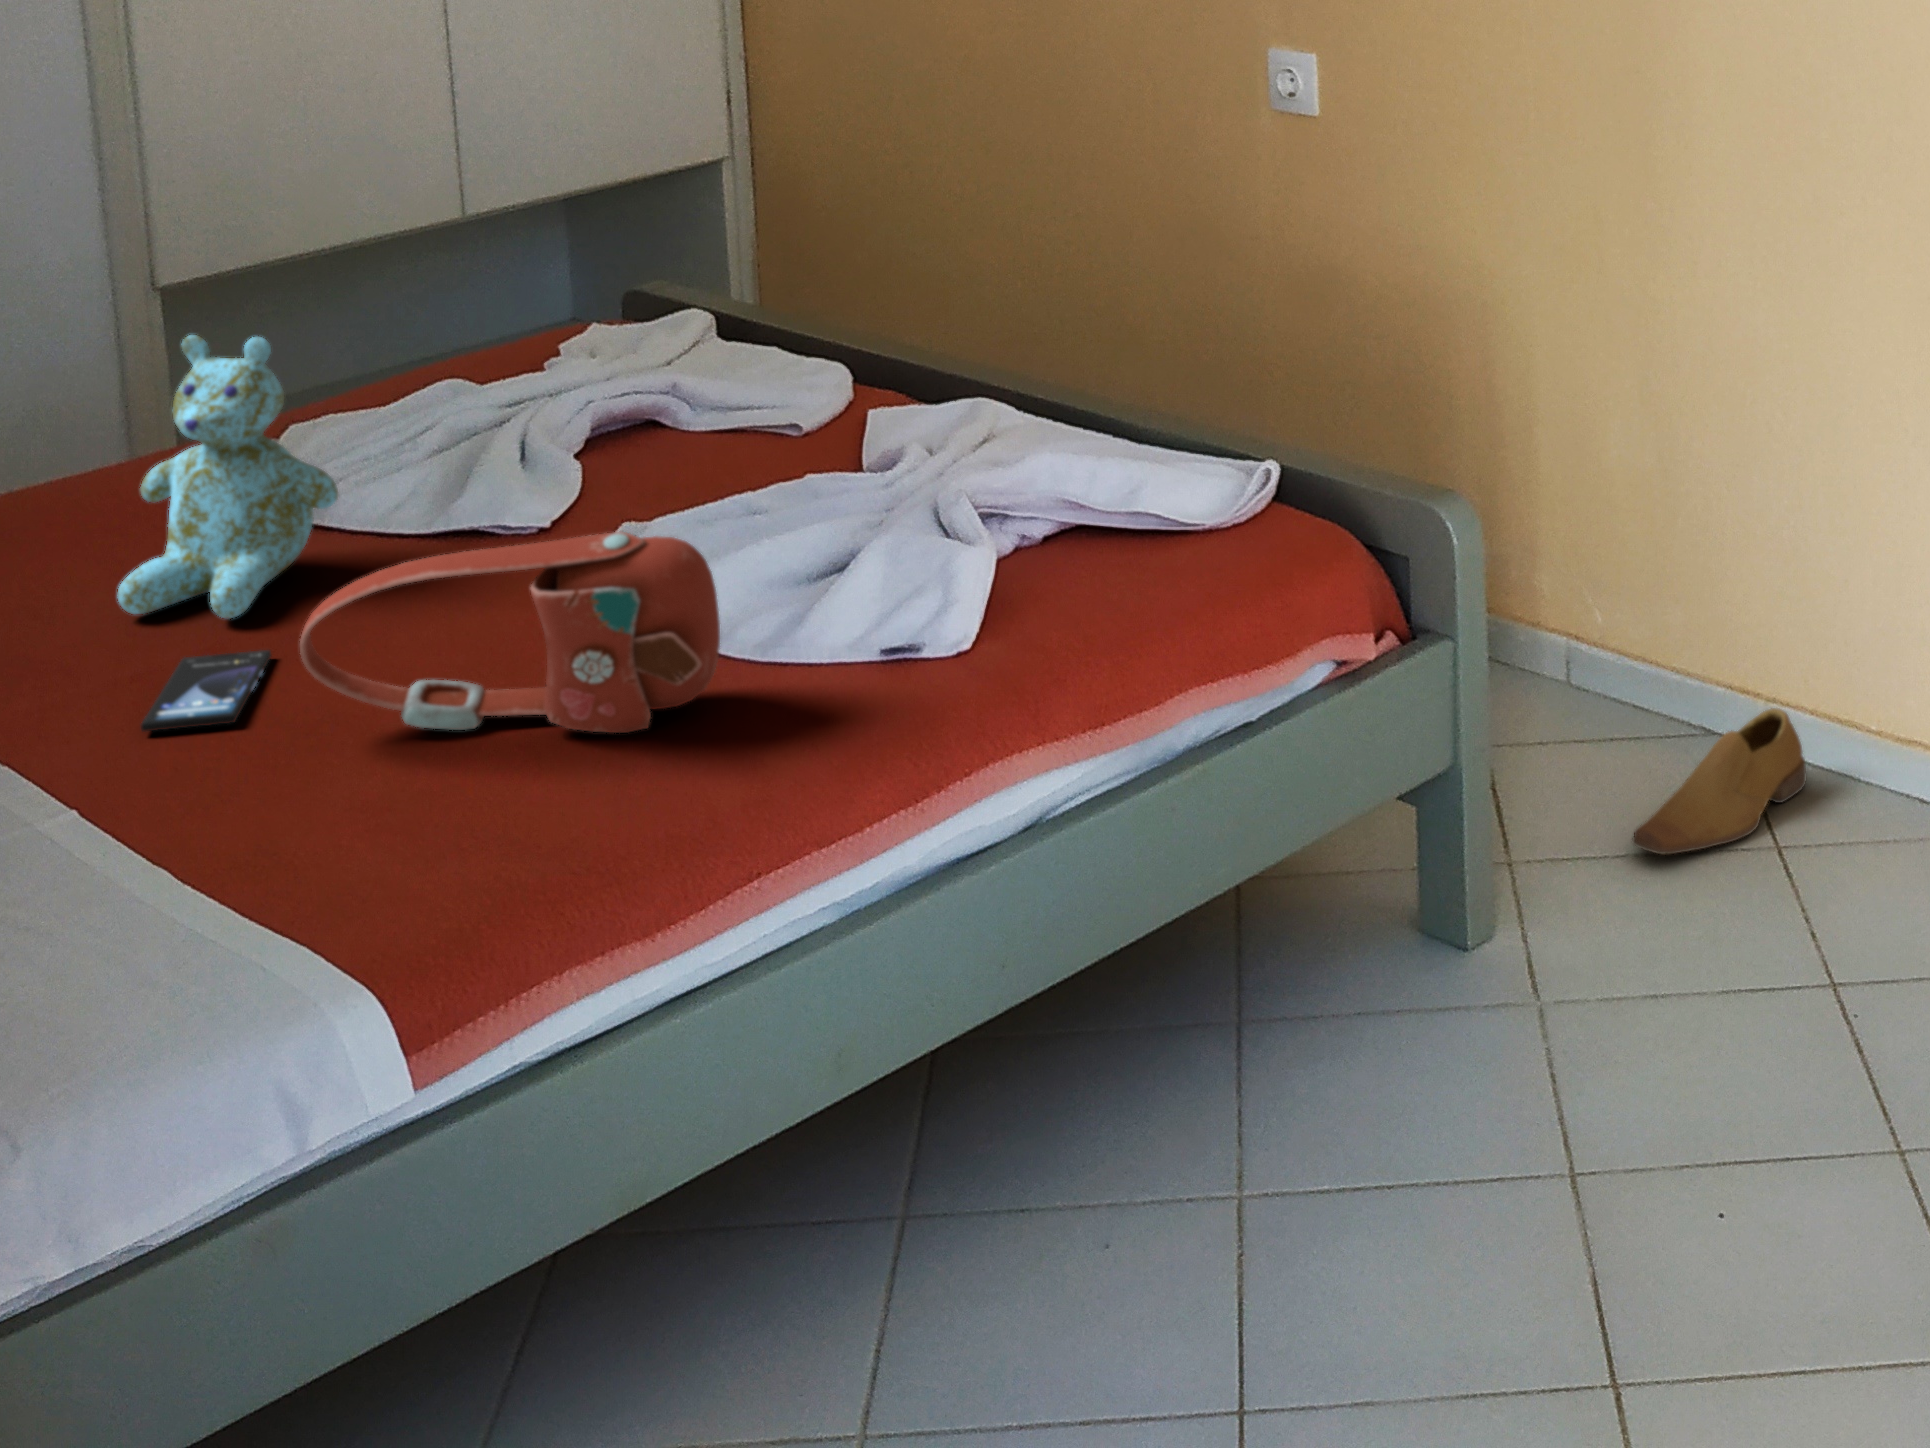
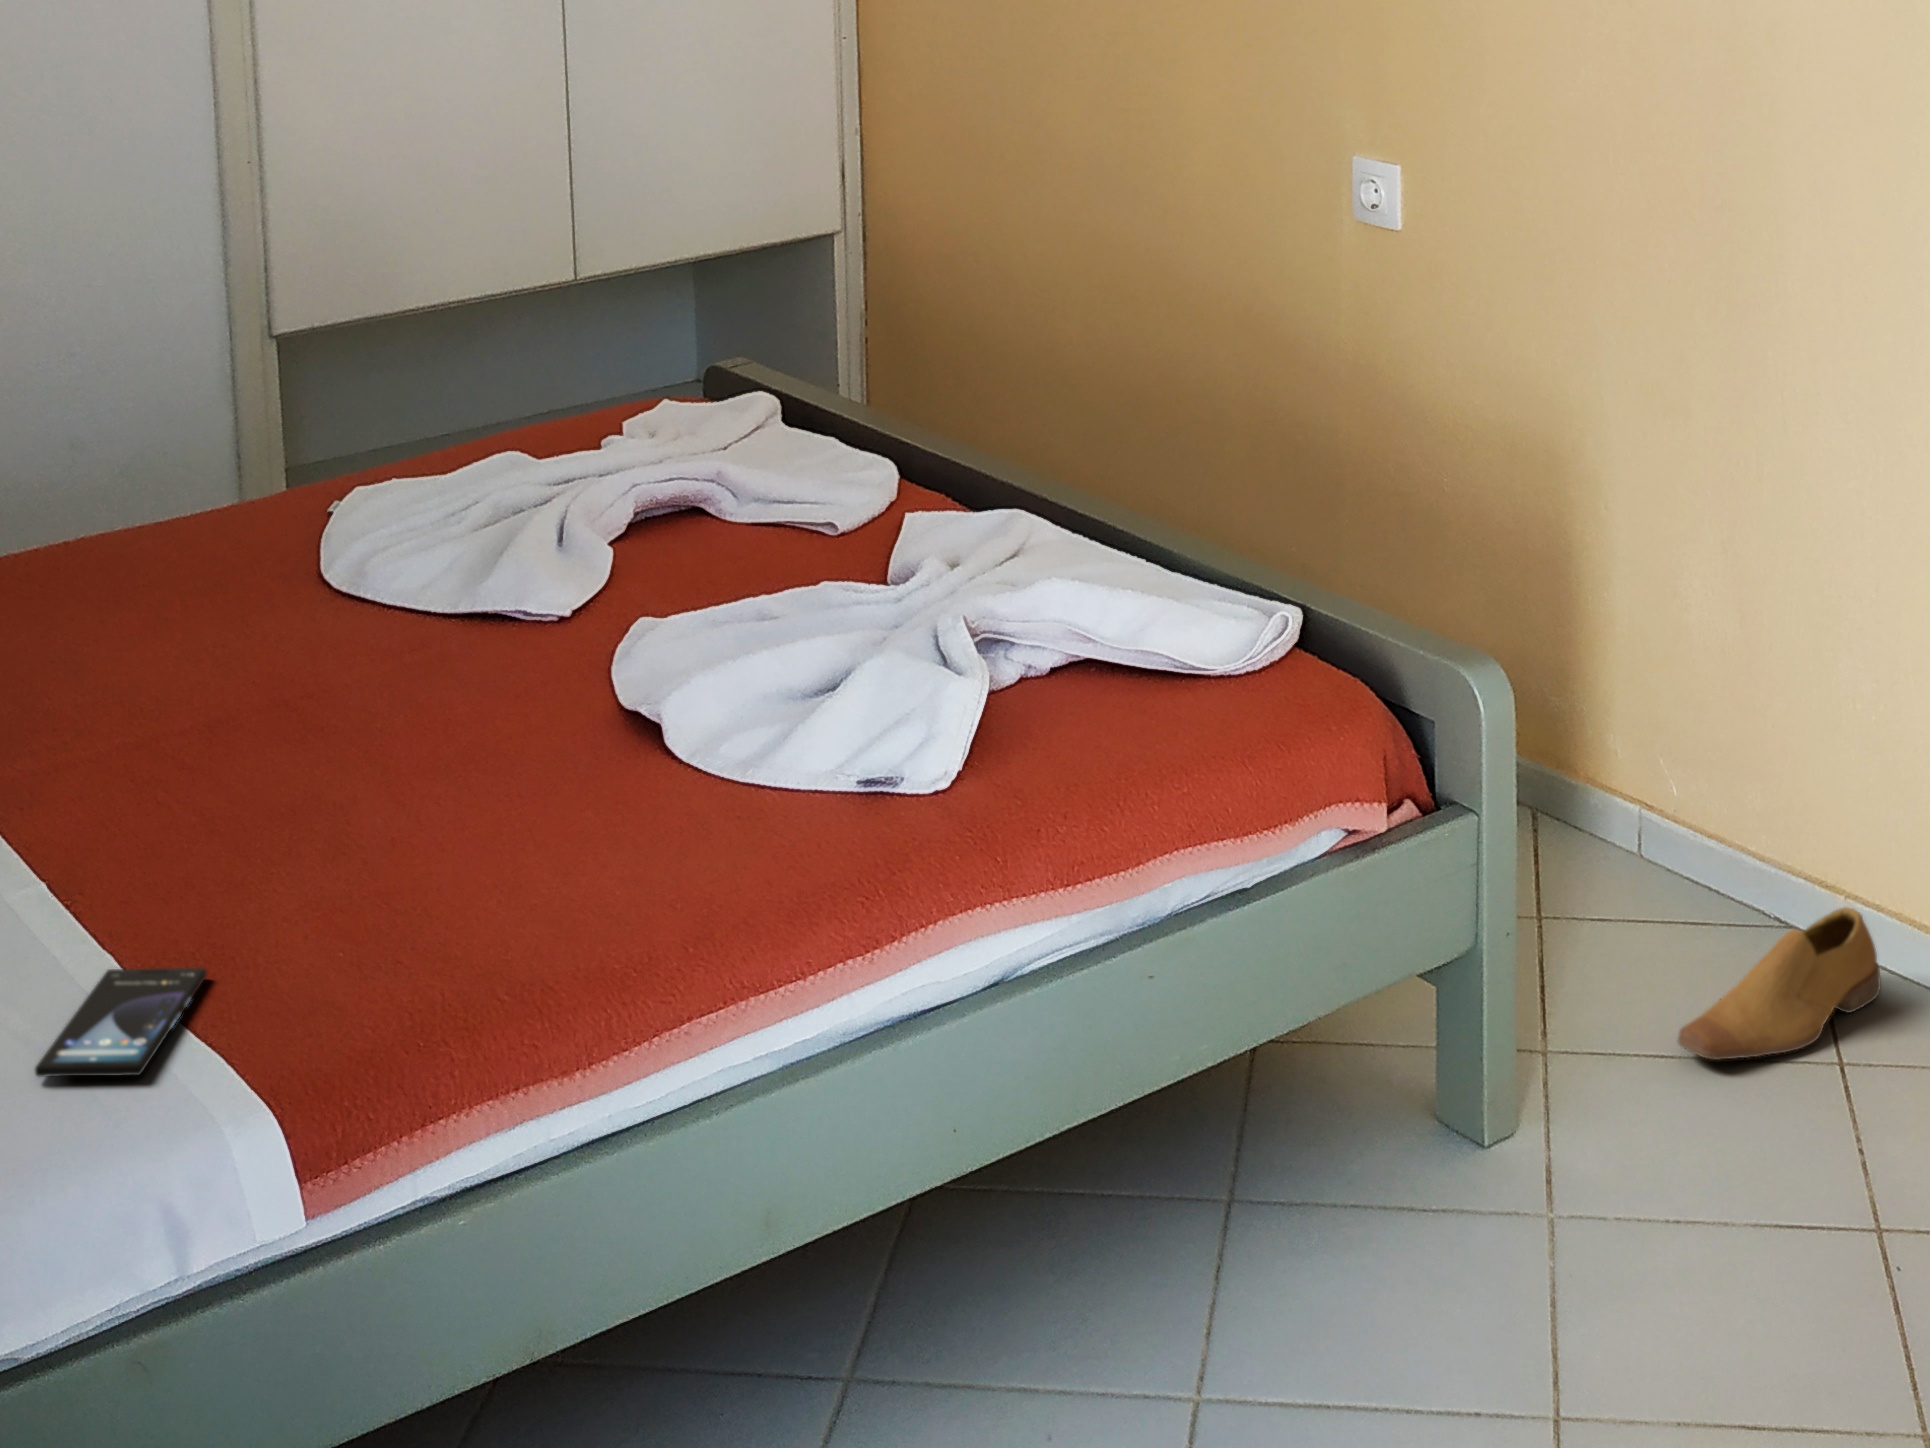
stuffed bear: present [117,335,338,618] -> none [155,402,367,686]
handbag: present [300,531,720,733] -> none [293,638,698,844]
smartphone: present [141,650,271,731] -> present [35,968,207,1077]

